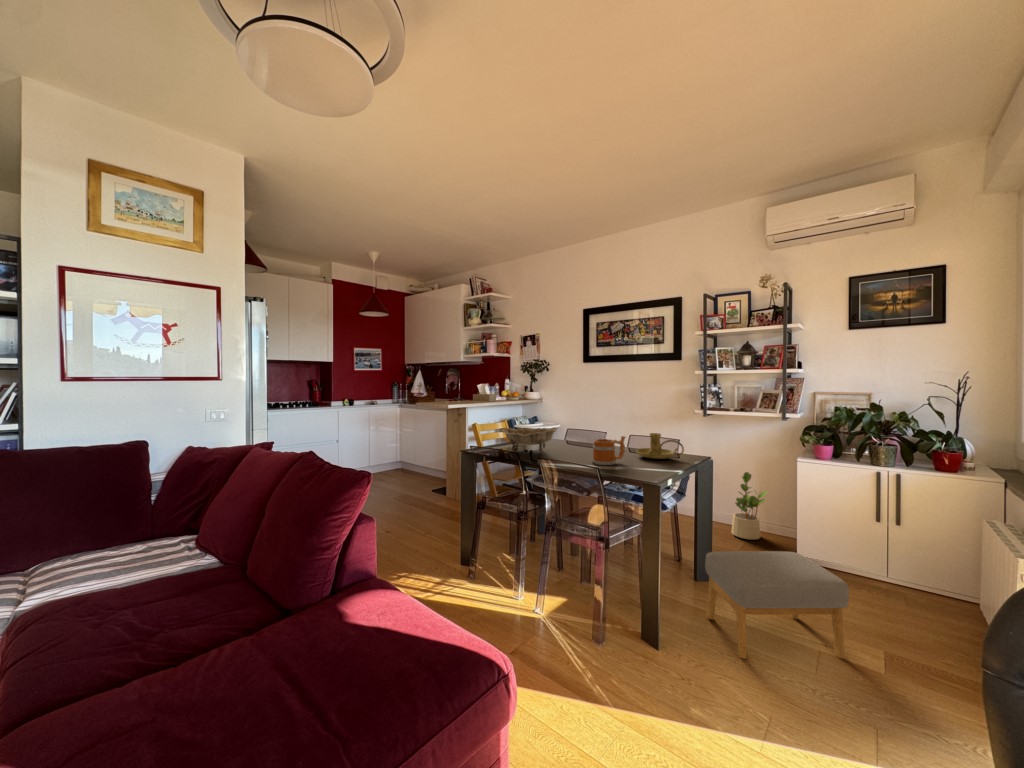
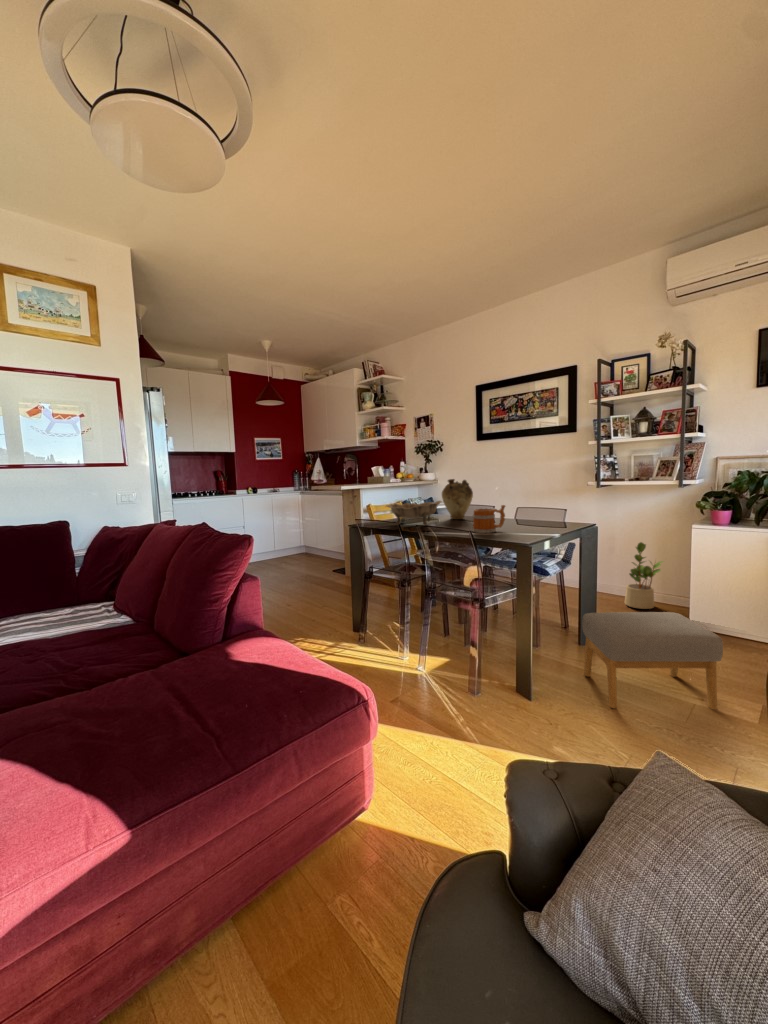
vase: none [555,404,586,445] -> present [442,479,473,519]
candle holder: present [636,433,684,459] -> none [519,502,567,527]

